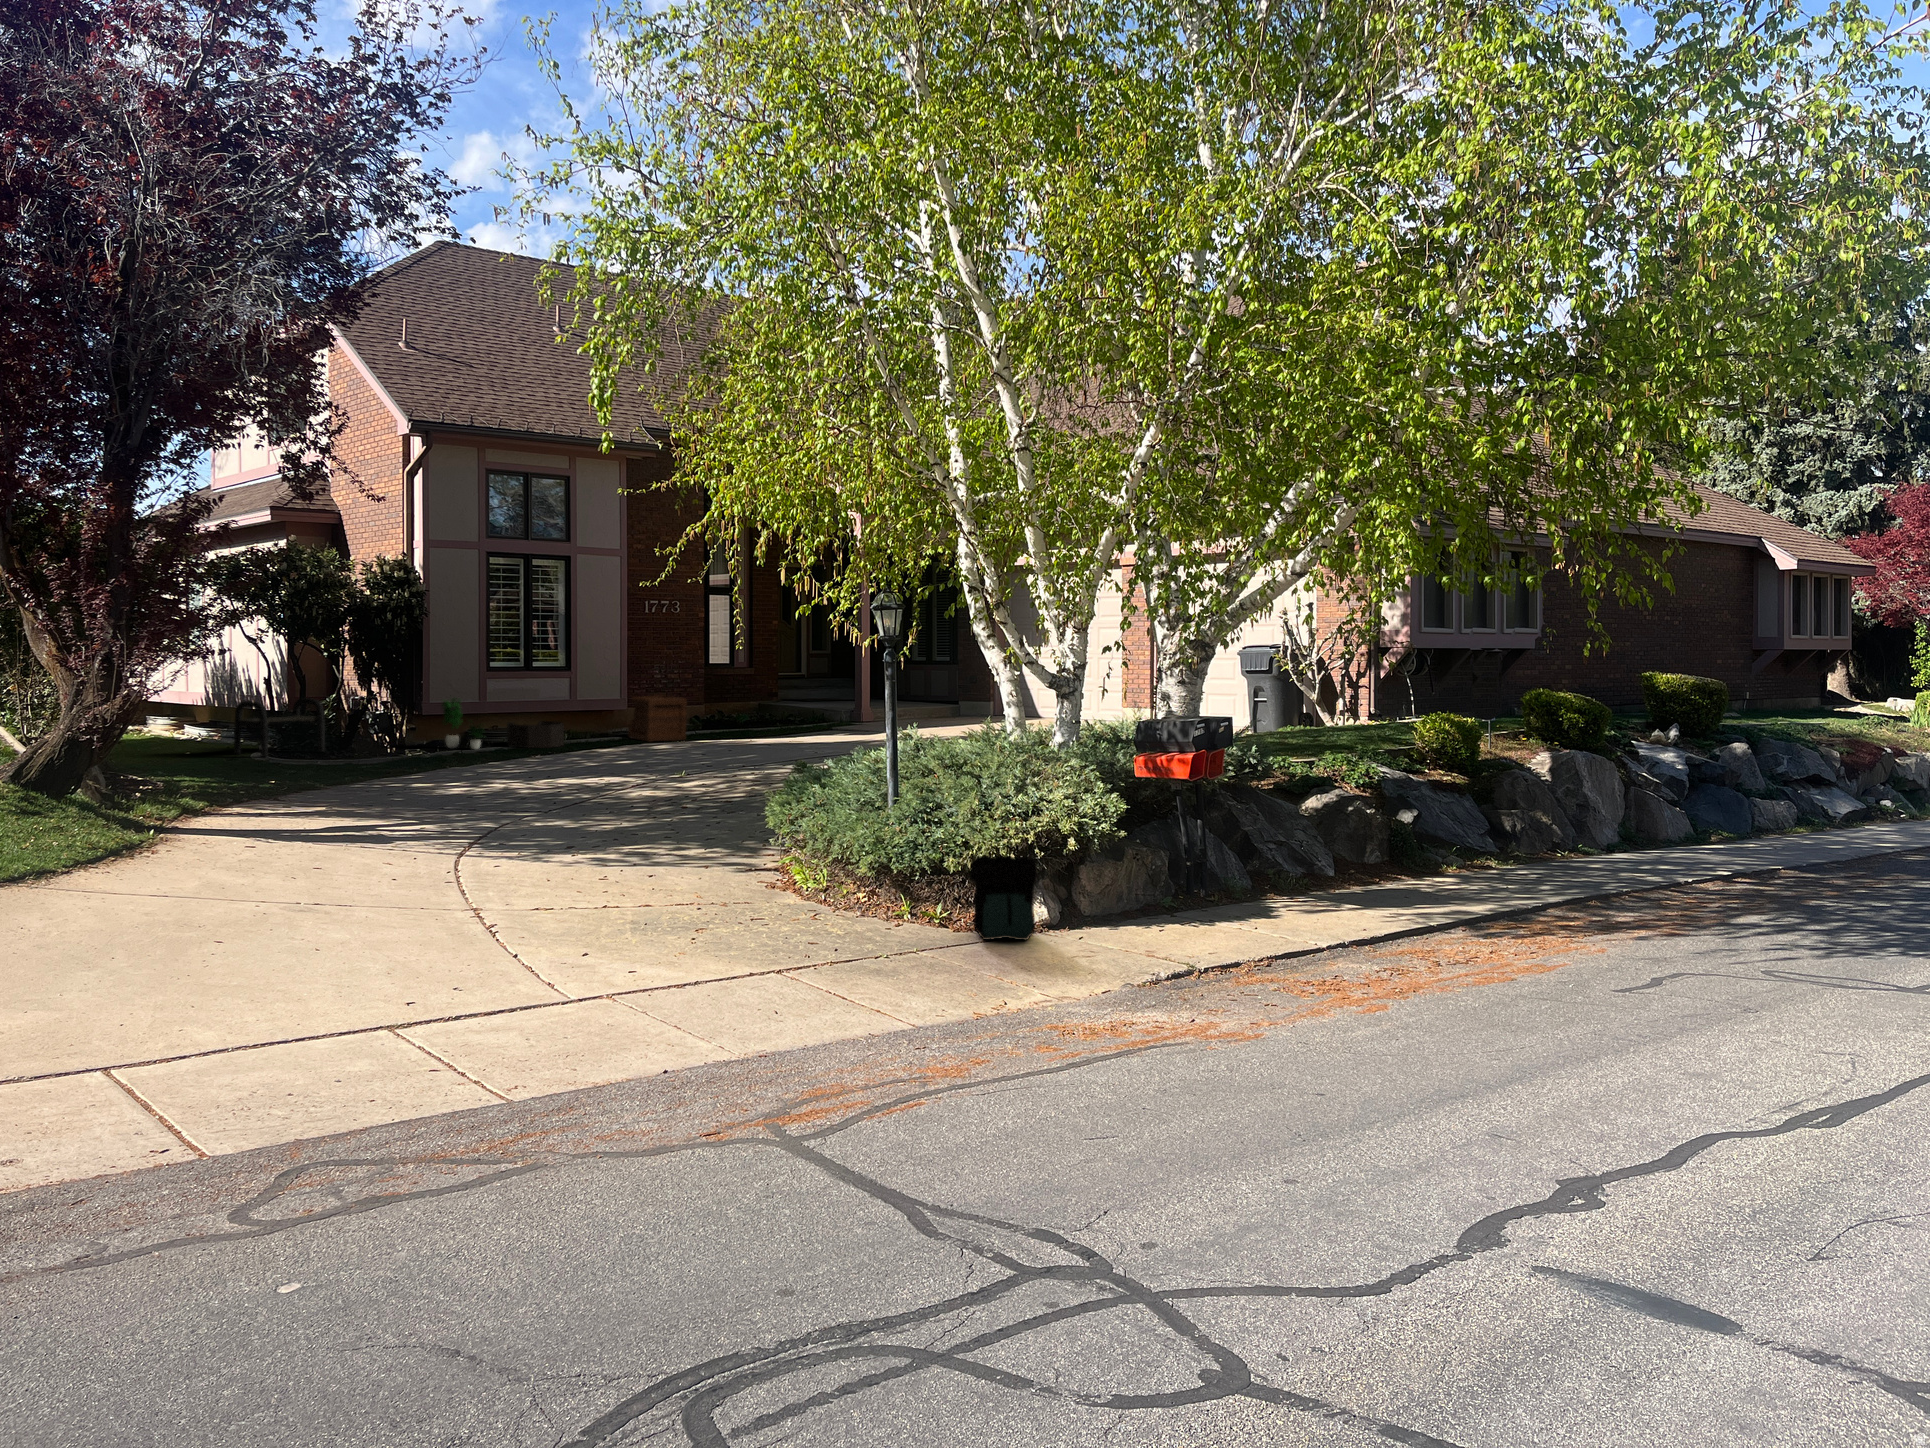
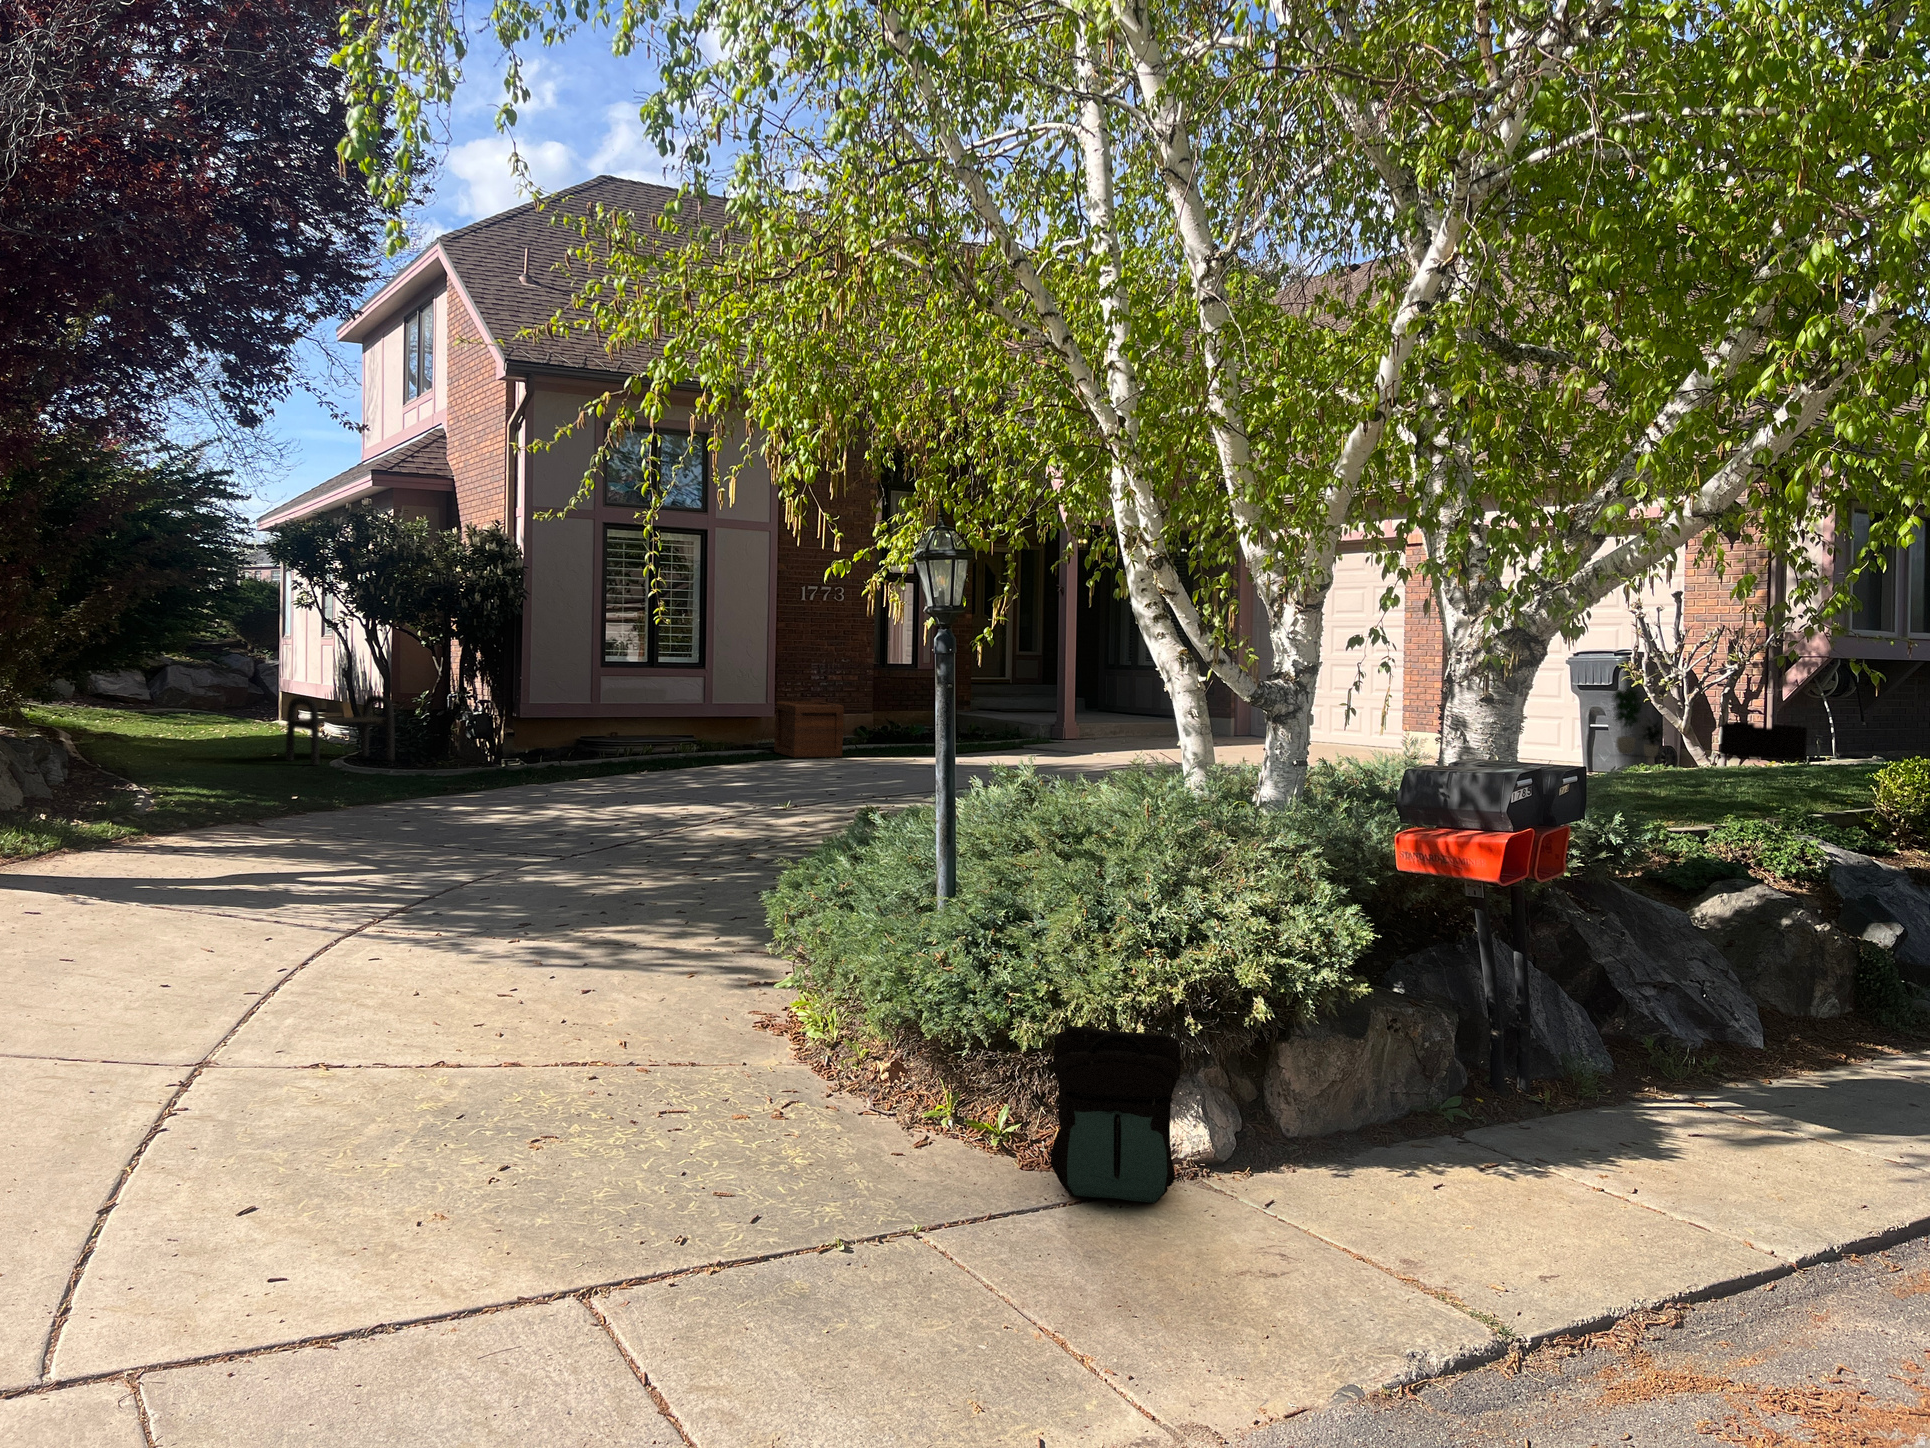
potted plant: present [442,698,484,749] -> present [1612,688,1664,757]
basket: present [507,721,564,748] -> present [1719,722,1807,760]

